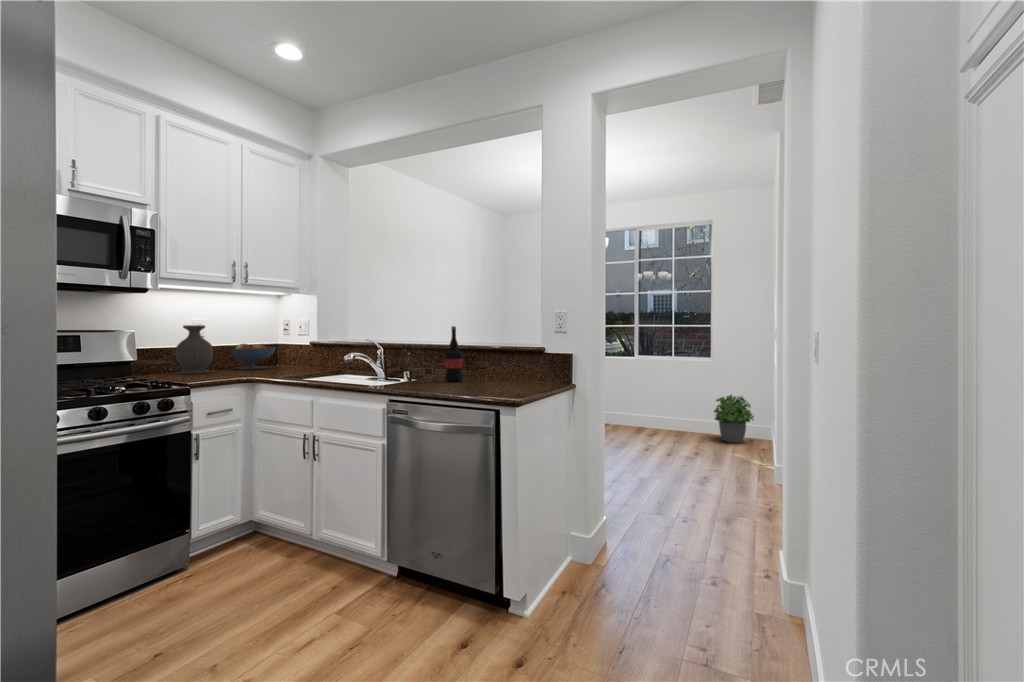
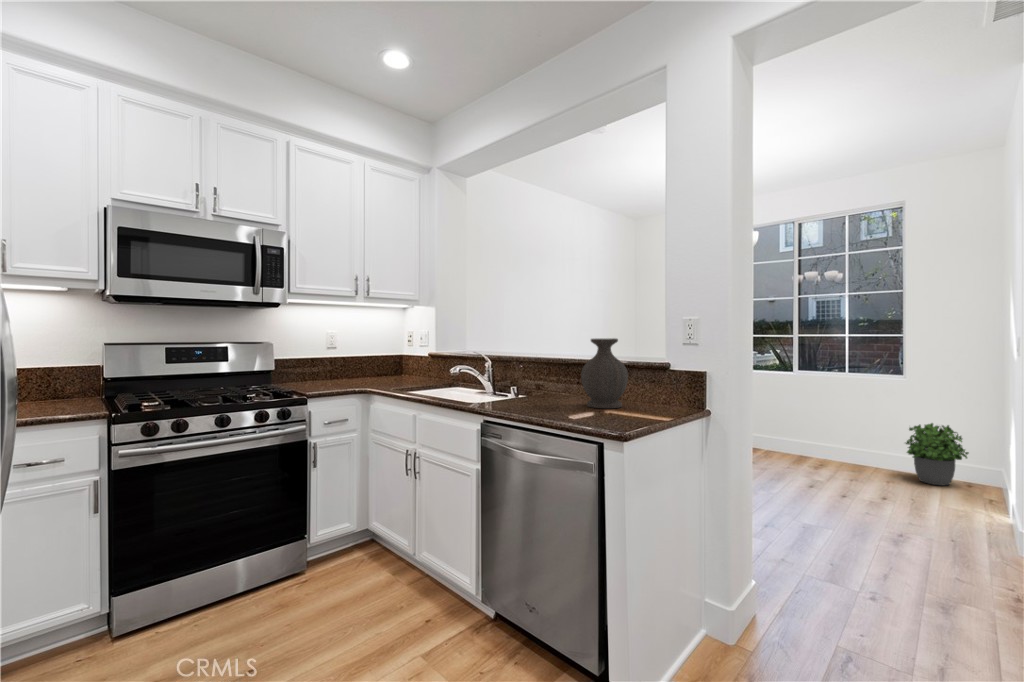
vase: present [176,325,214,374] -> present [581,338,628,408]
wine bottle: present [444,326,464,381] -> none [552,338,574,400]
fruit bowl: present [230,343,276,369] -> none [355,351,400,379]

